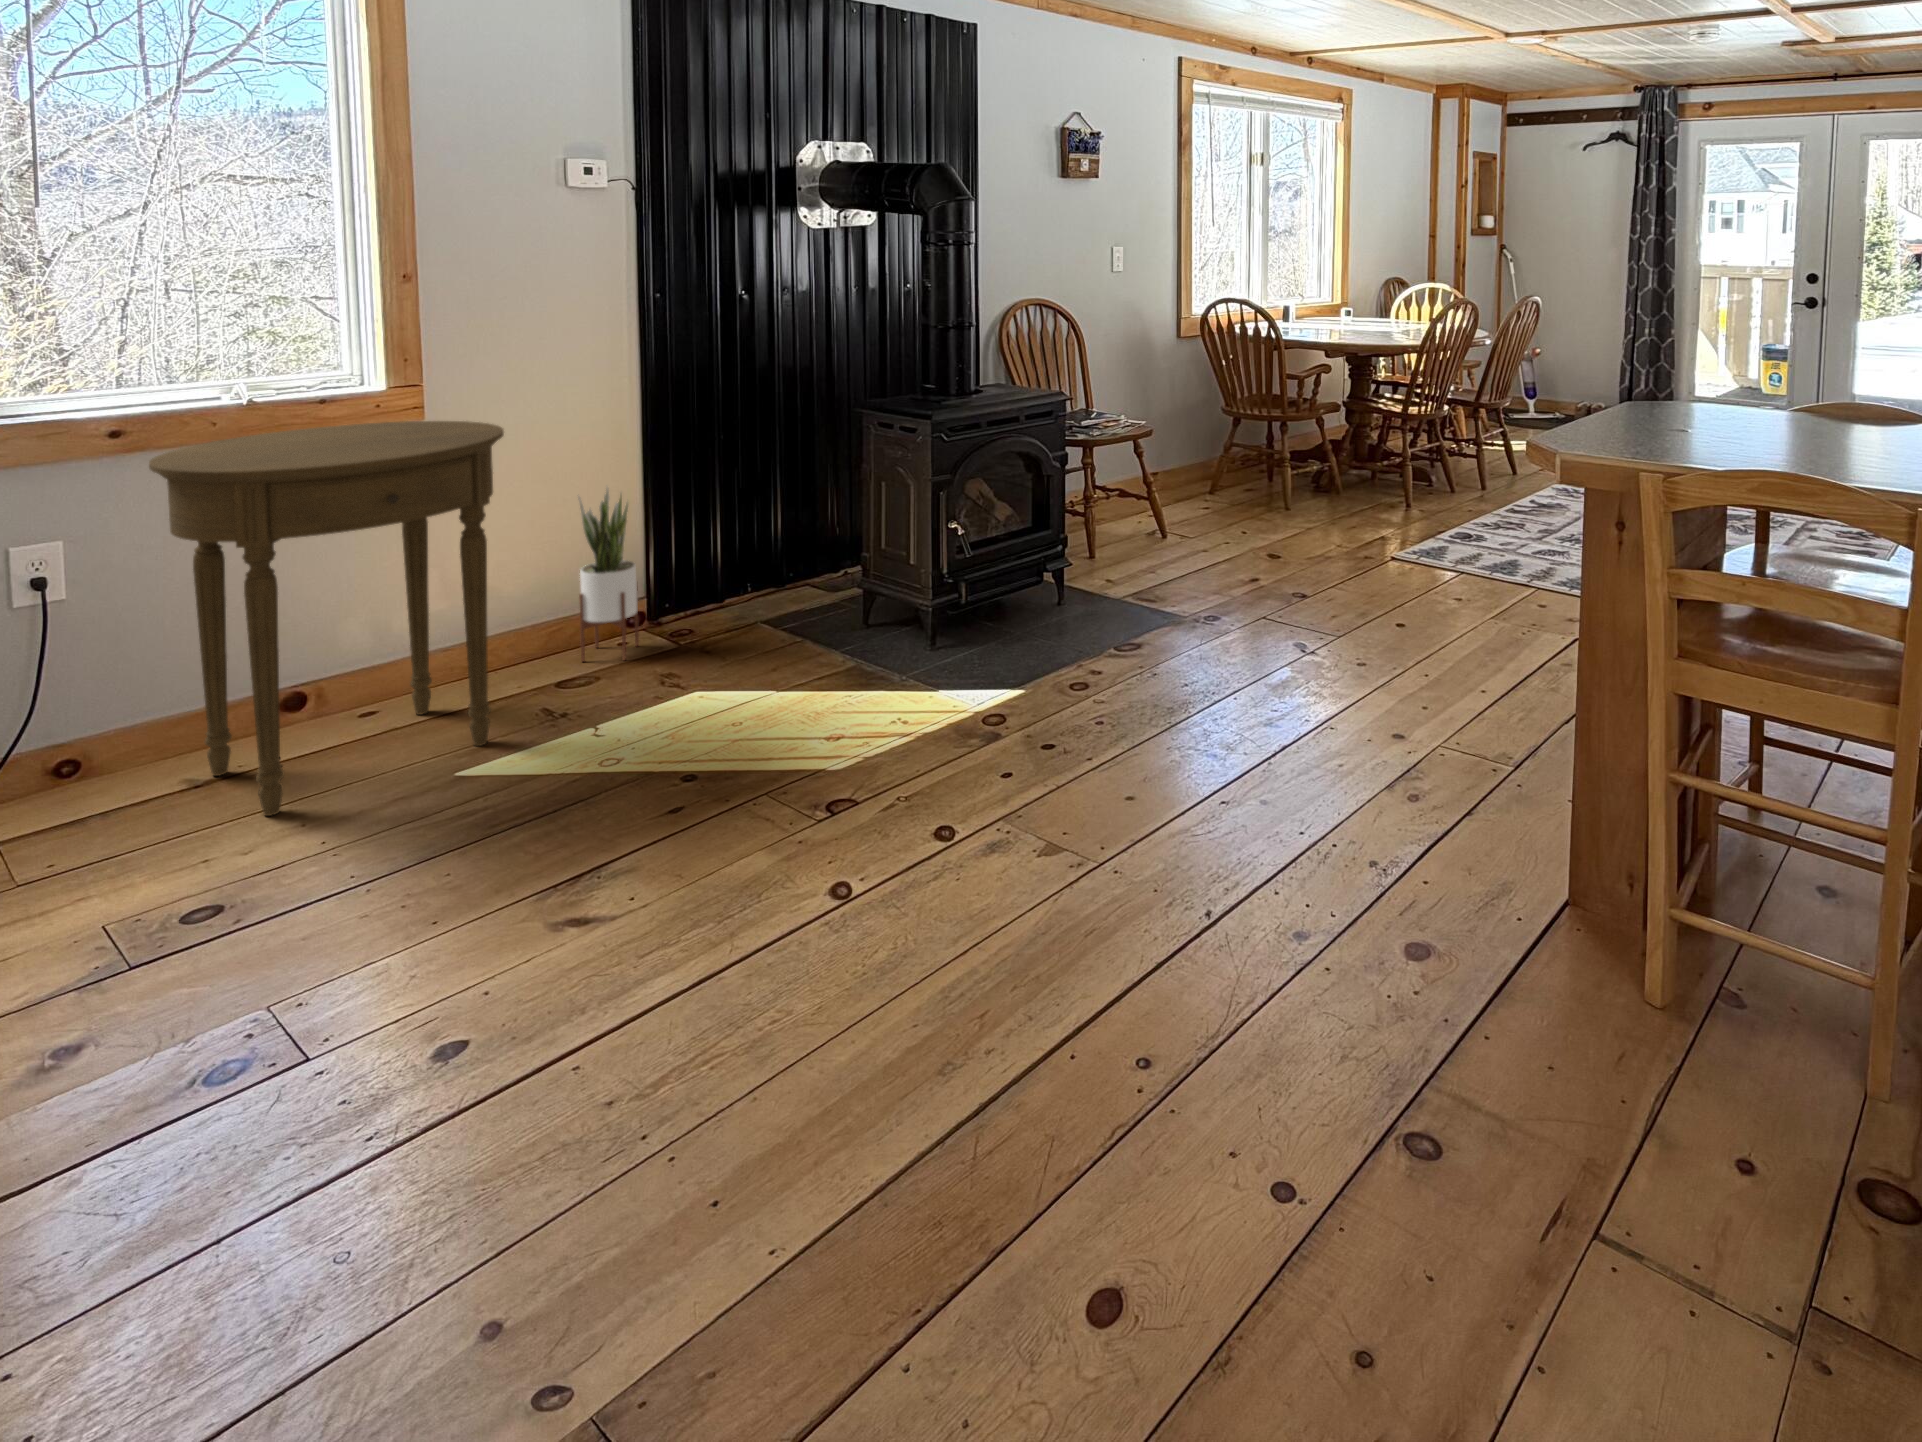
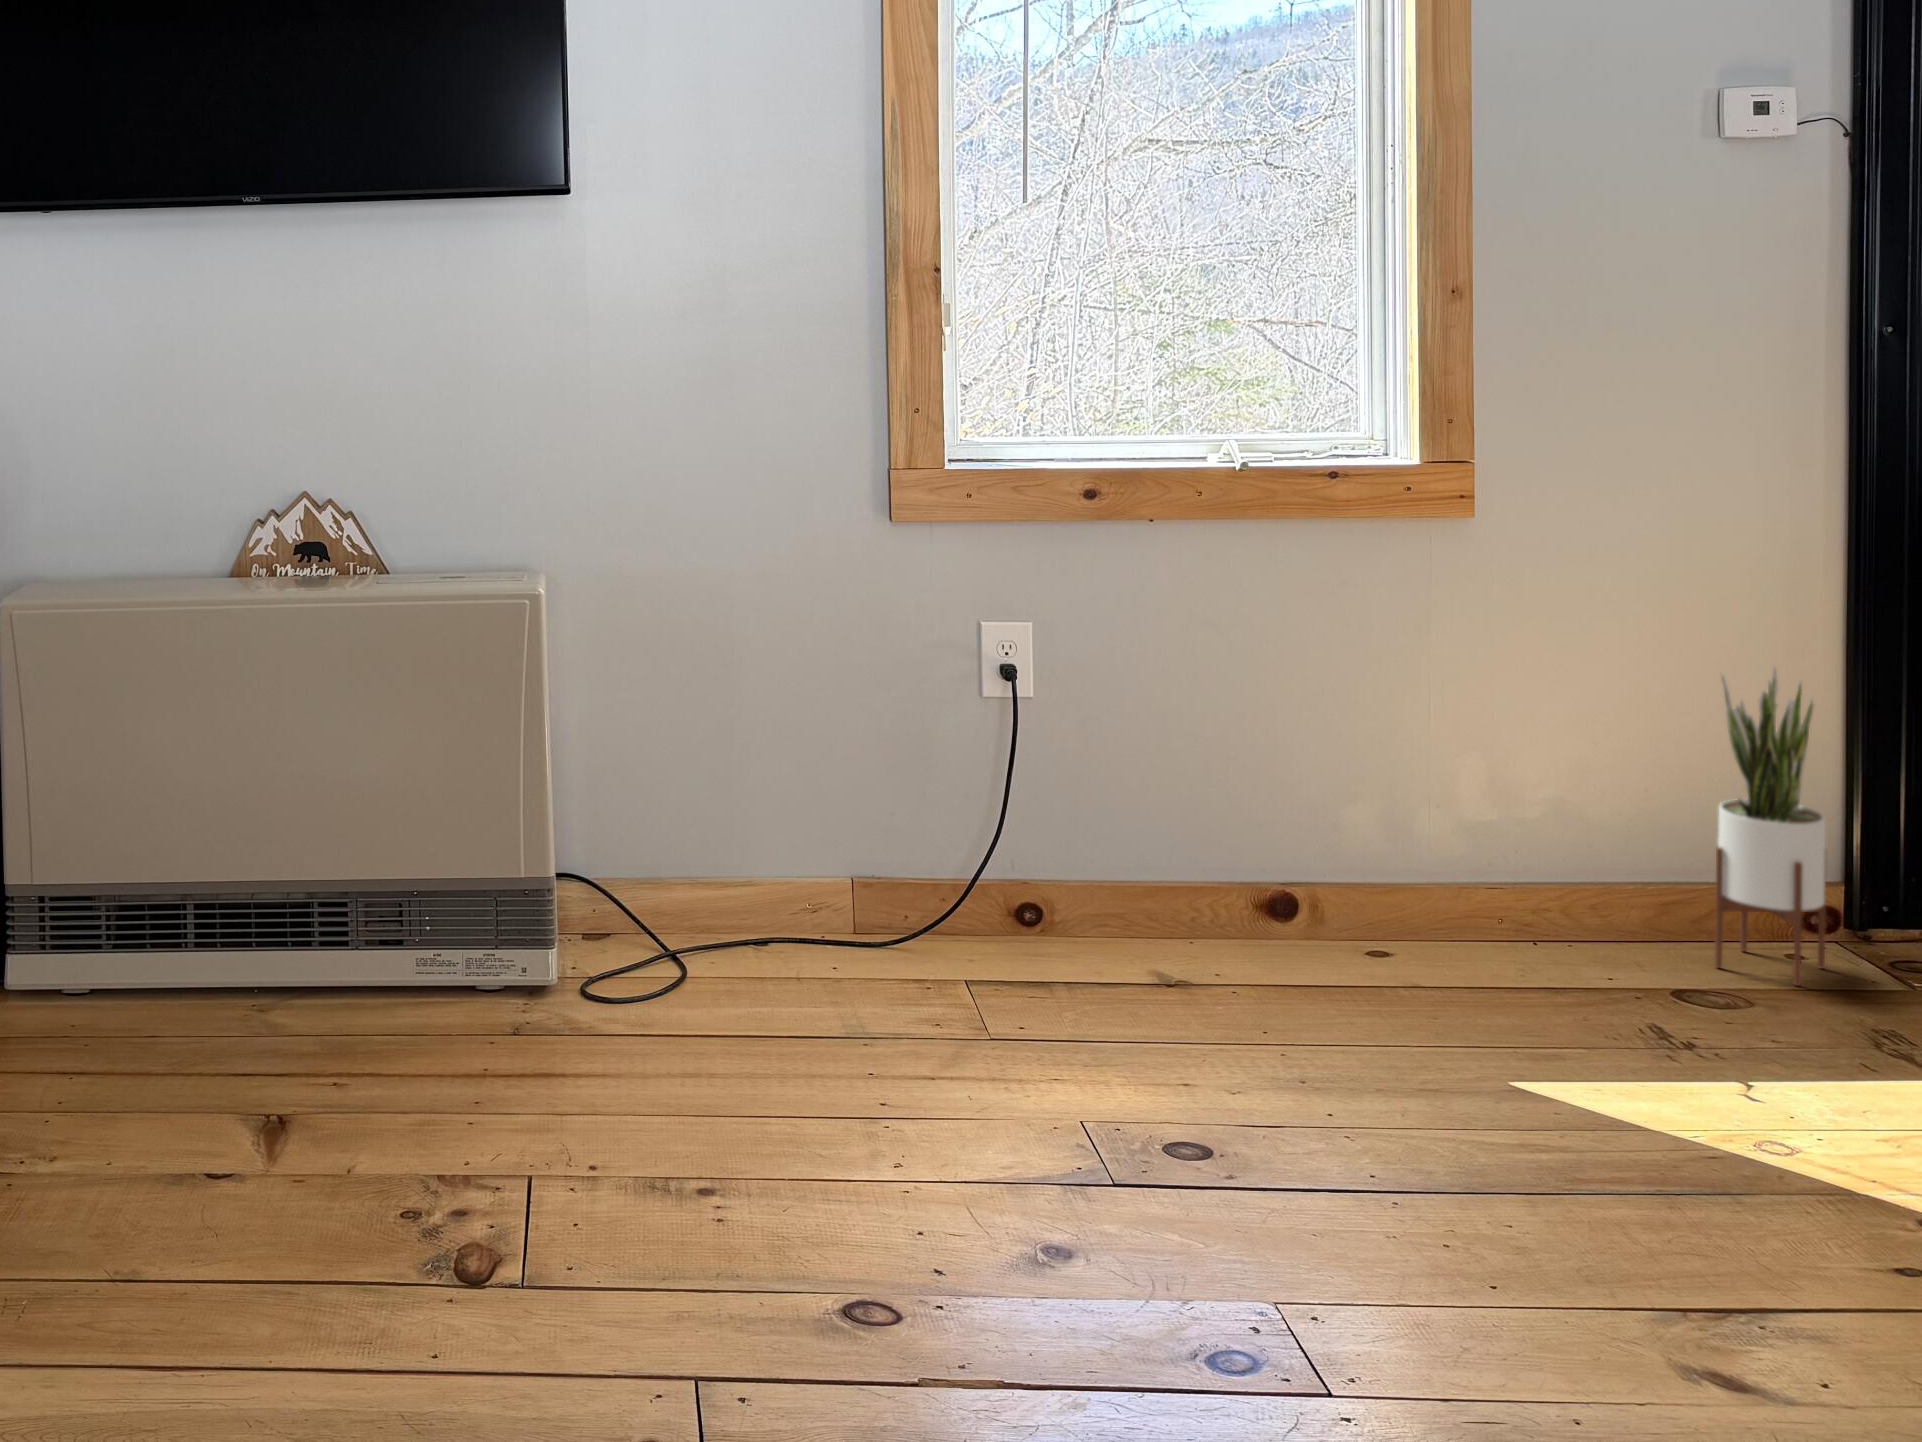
side table: present [149,421,504,816] -> none [1134,511,1603,1054]

